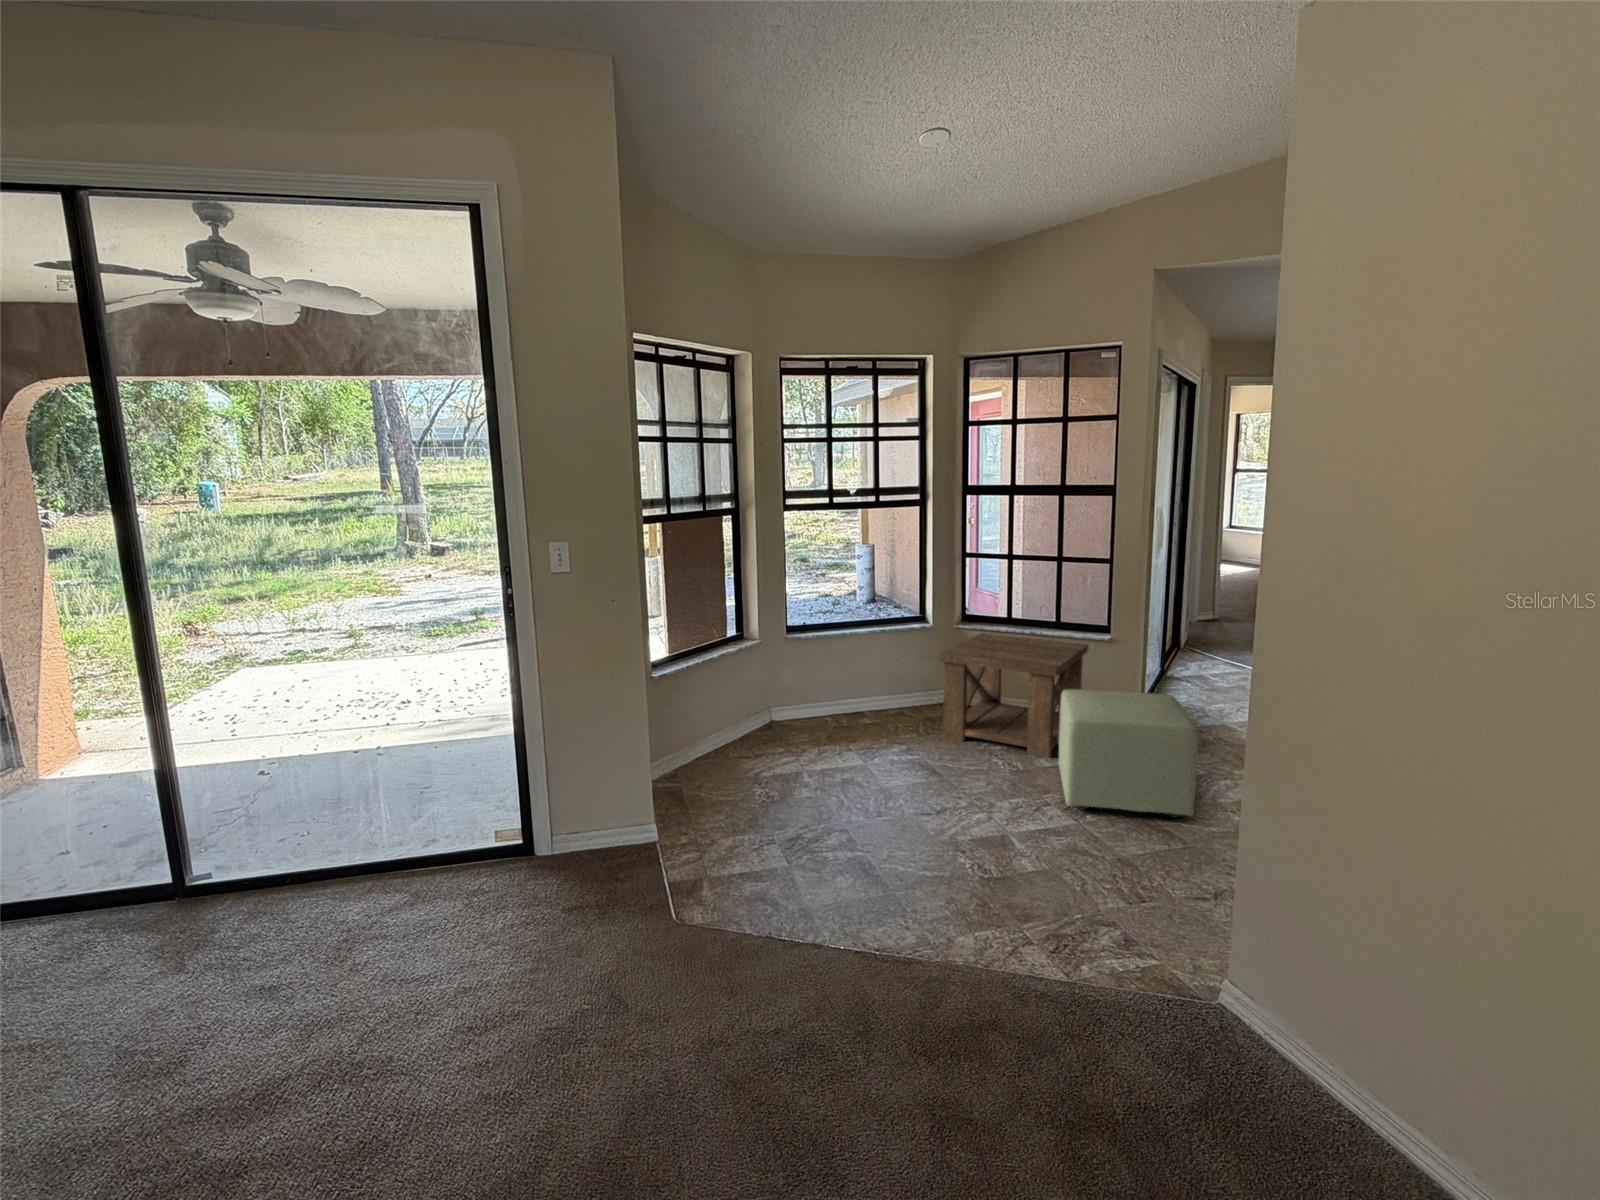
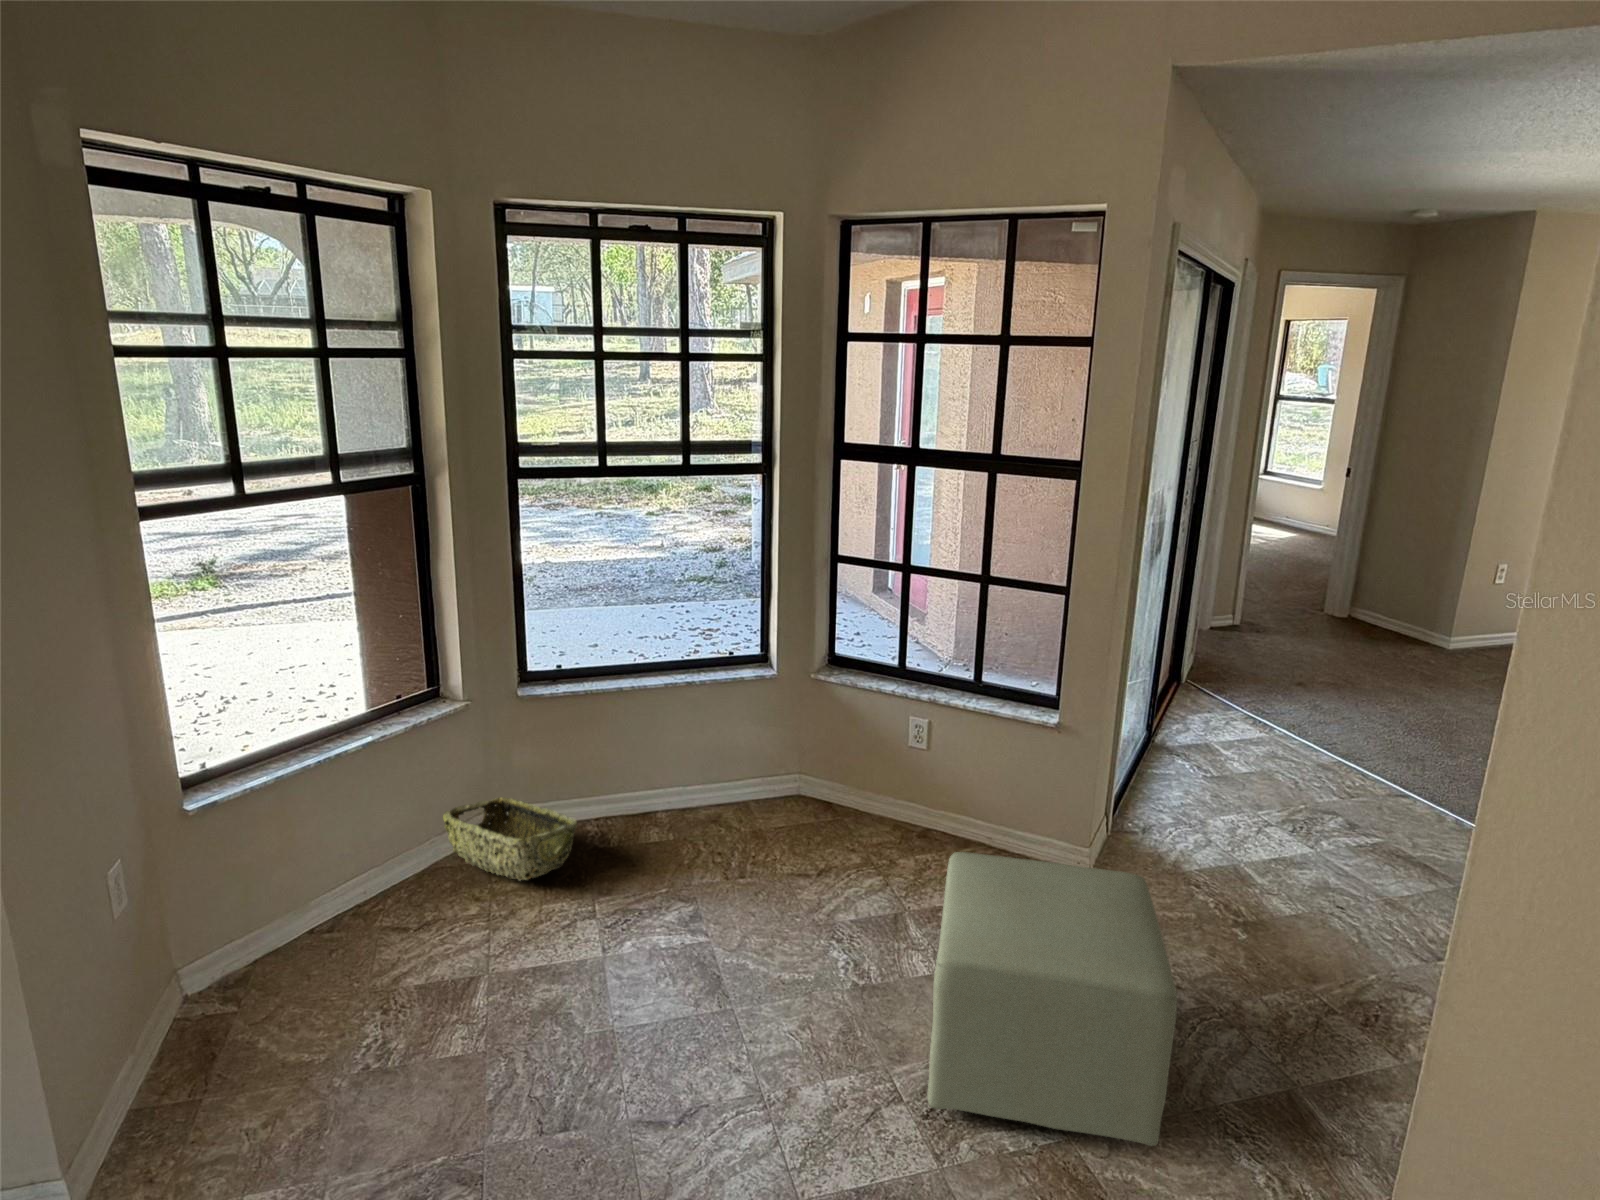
side table: present [939,633,1088,758] -> none [760,693,1021,946]
woven basket: none [752,697,830,736] -> present [443,797,577,880]

